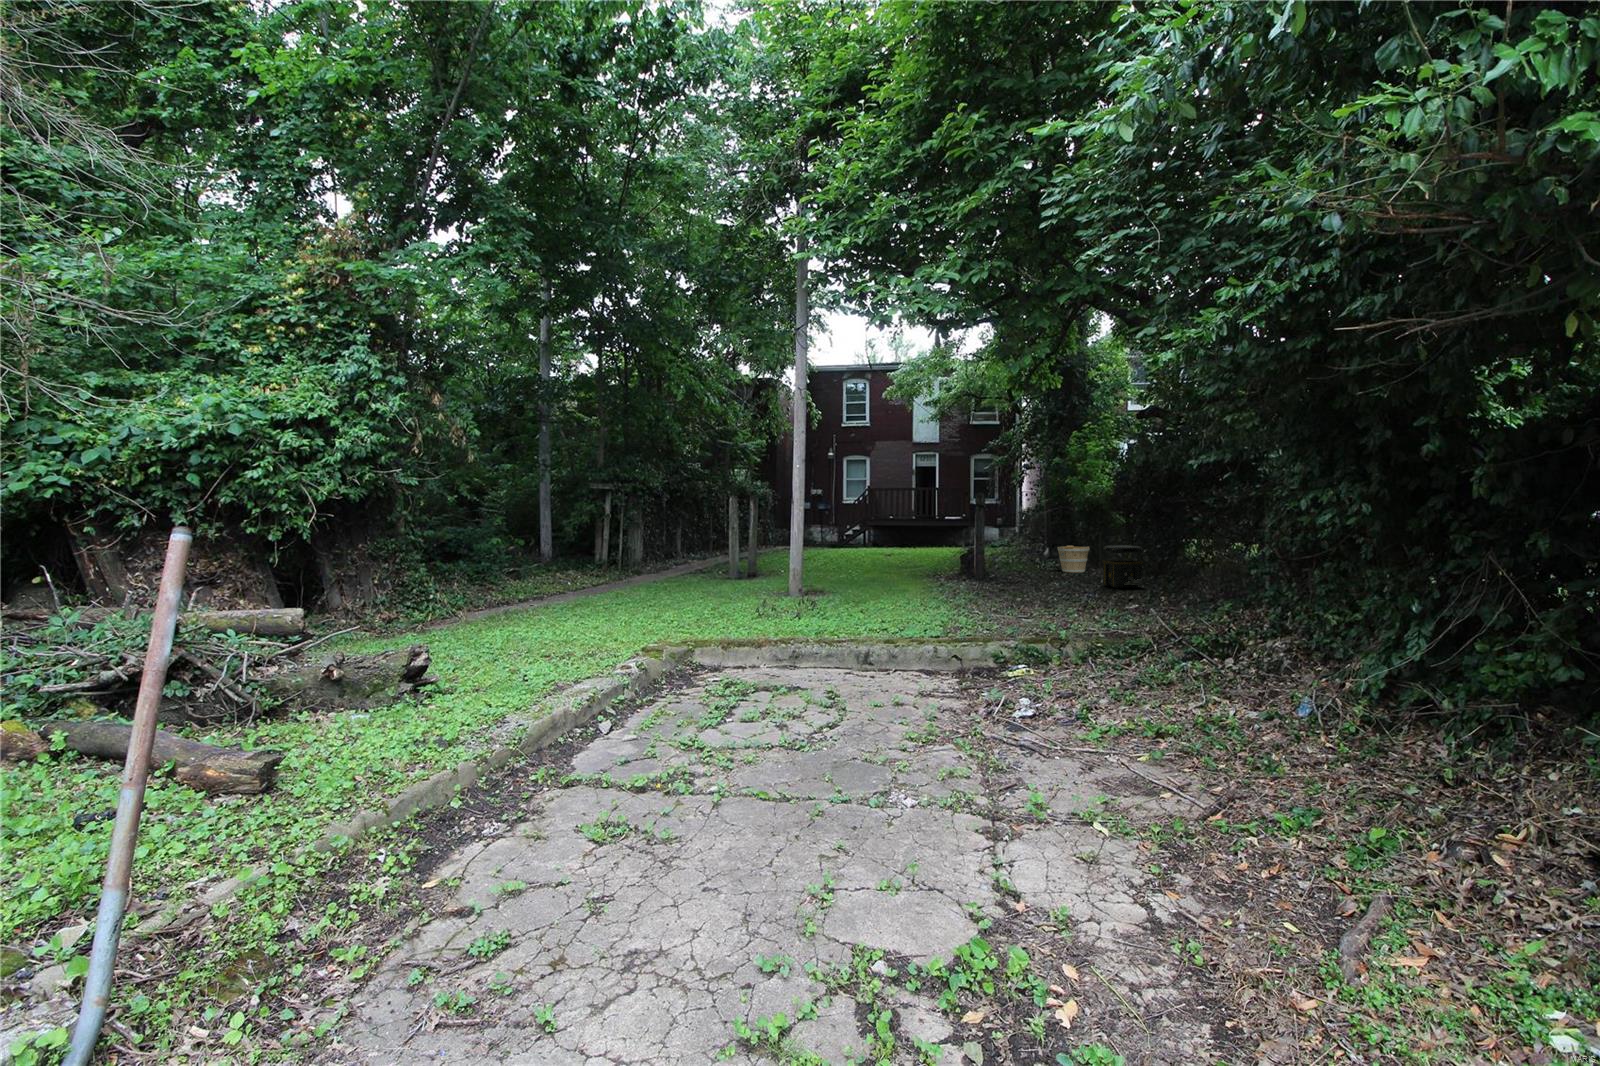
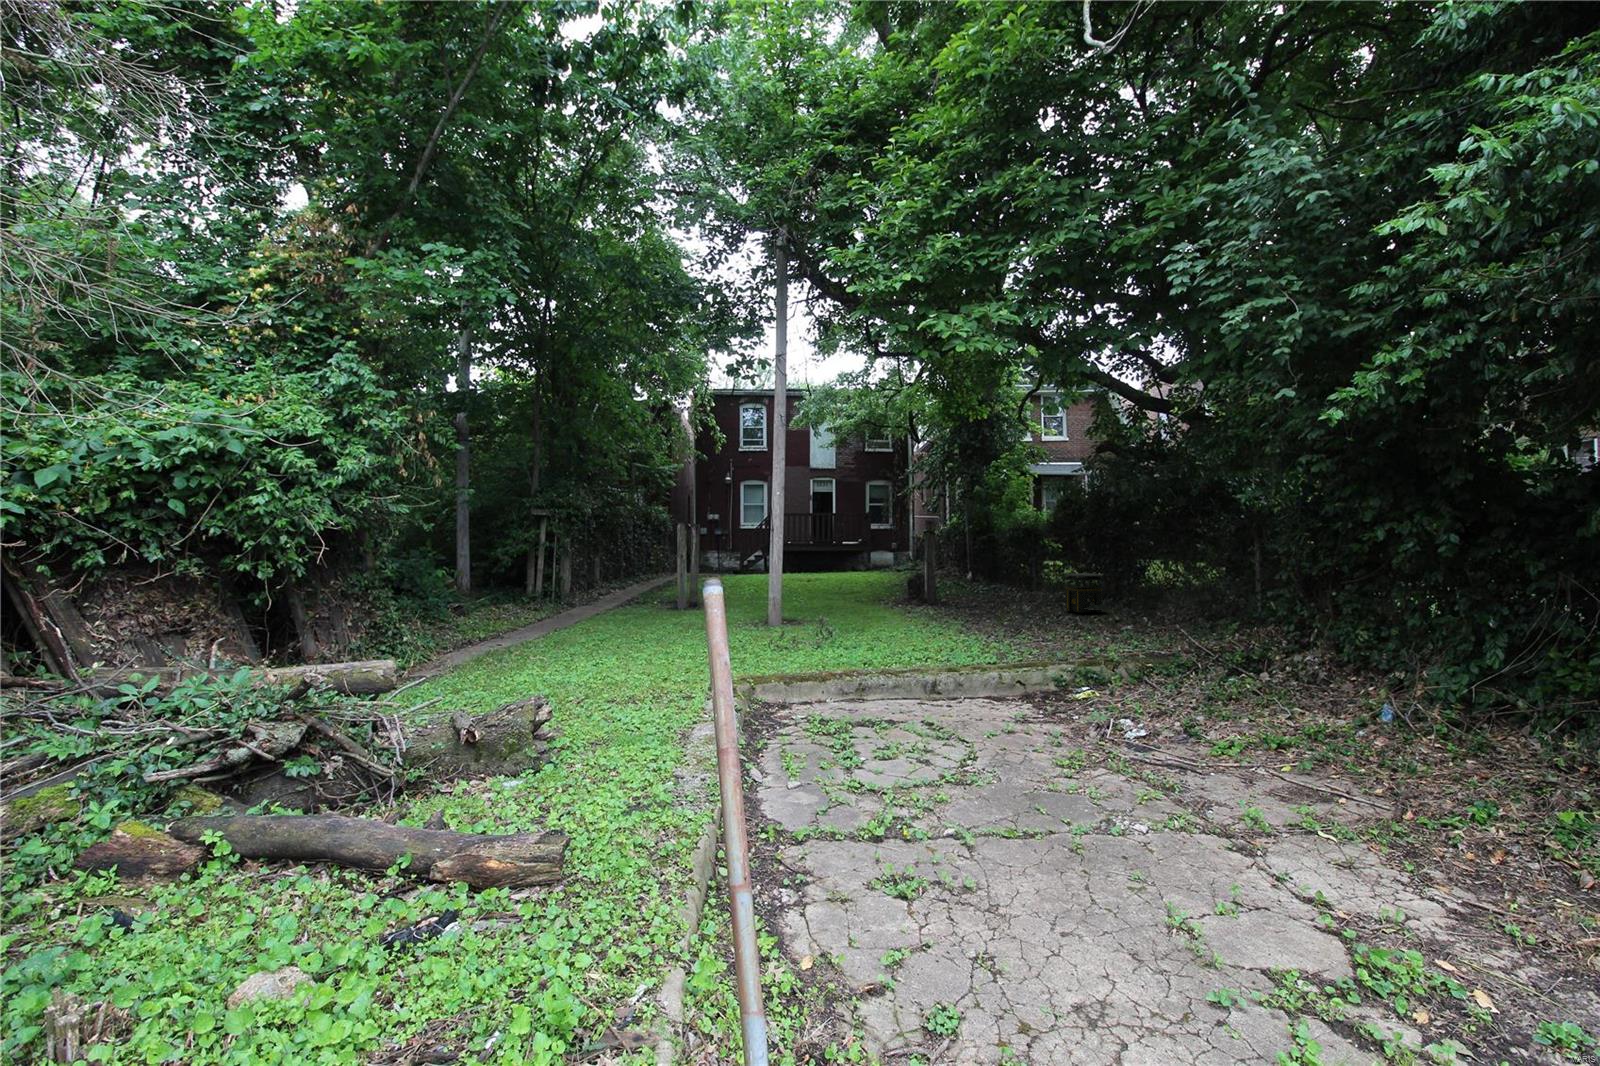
wooden bucket: present [1057,546,1090,573] -> none [1003,573,1033,599]

